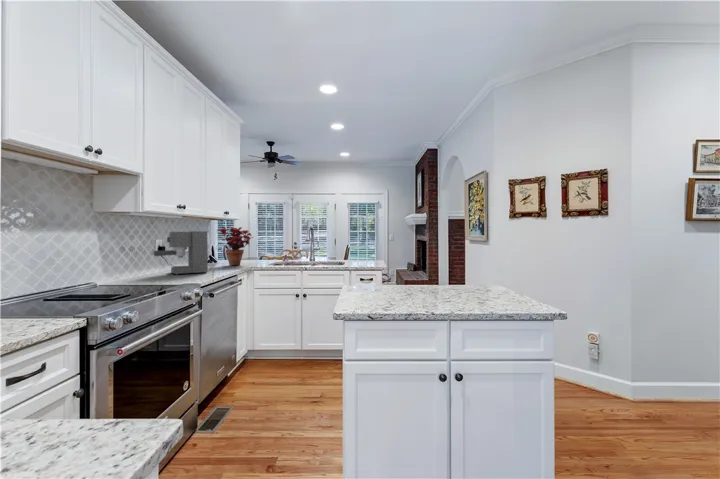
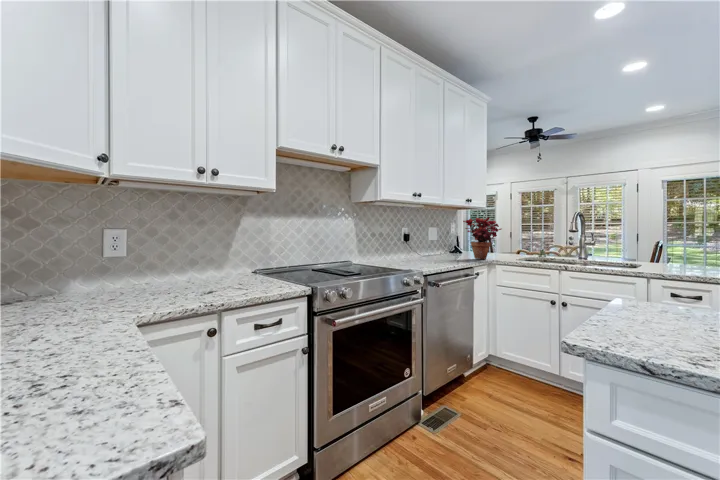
coffee maker: present [154,231,208,275] -> none [400,220,447,263]

